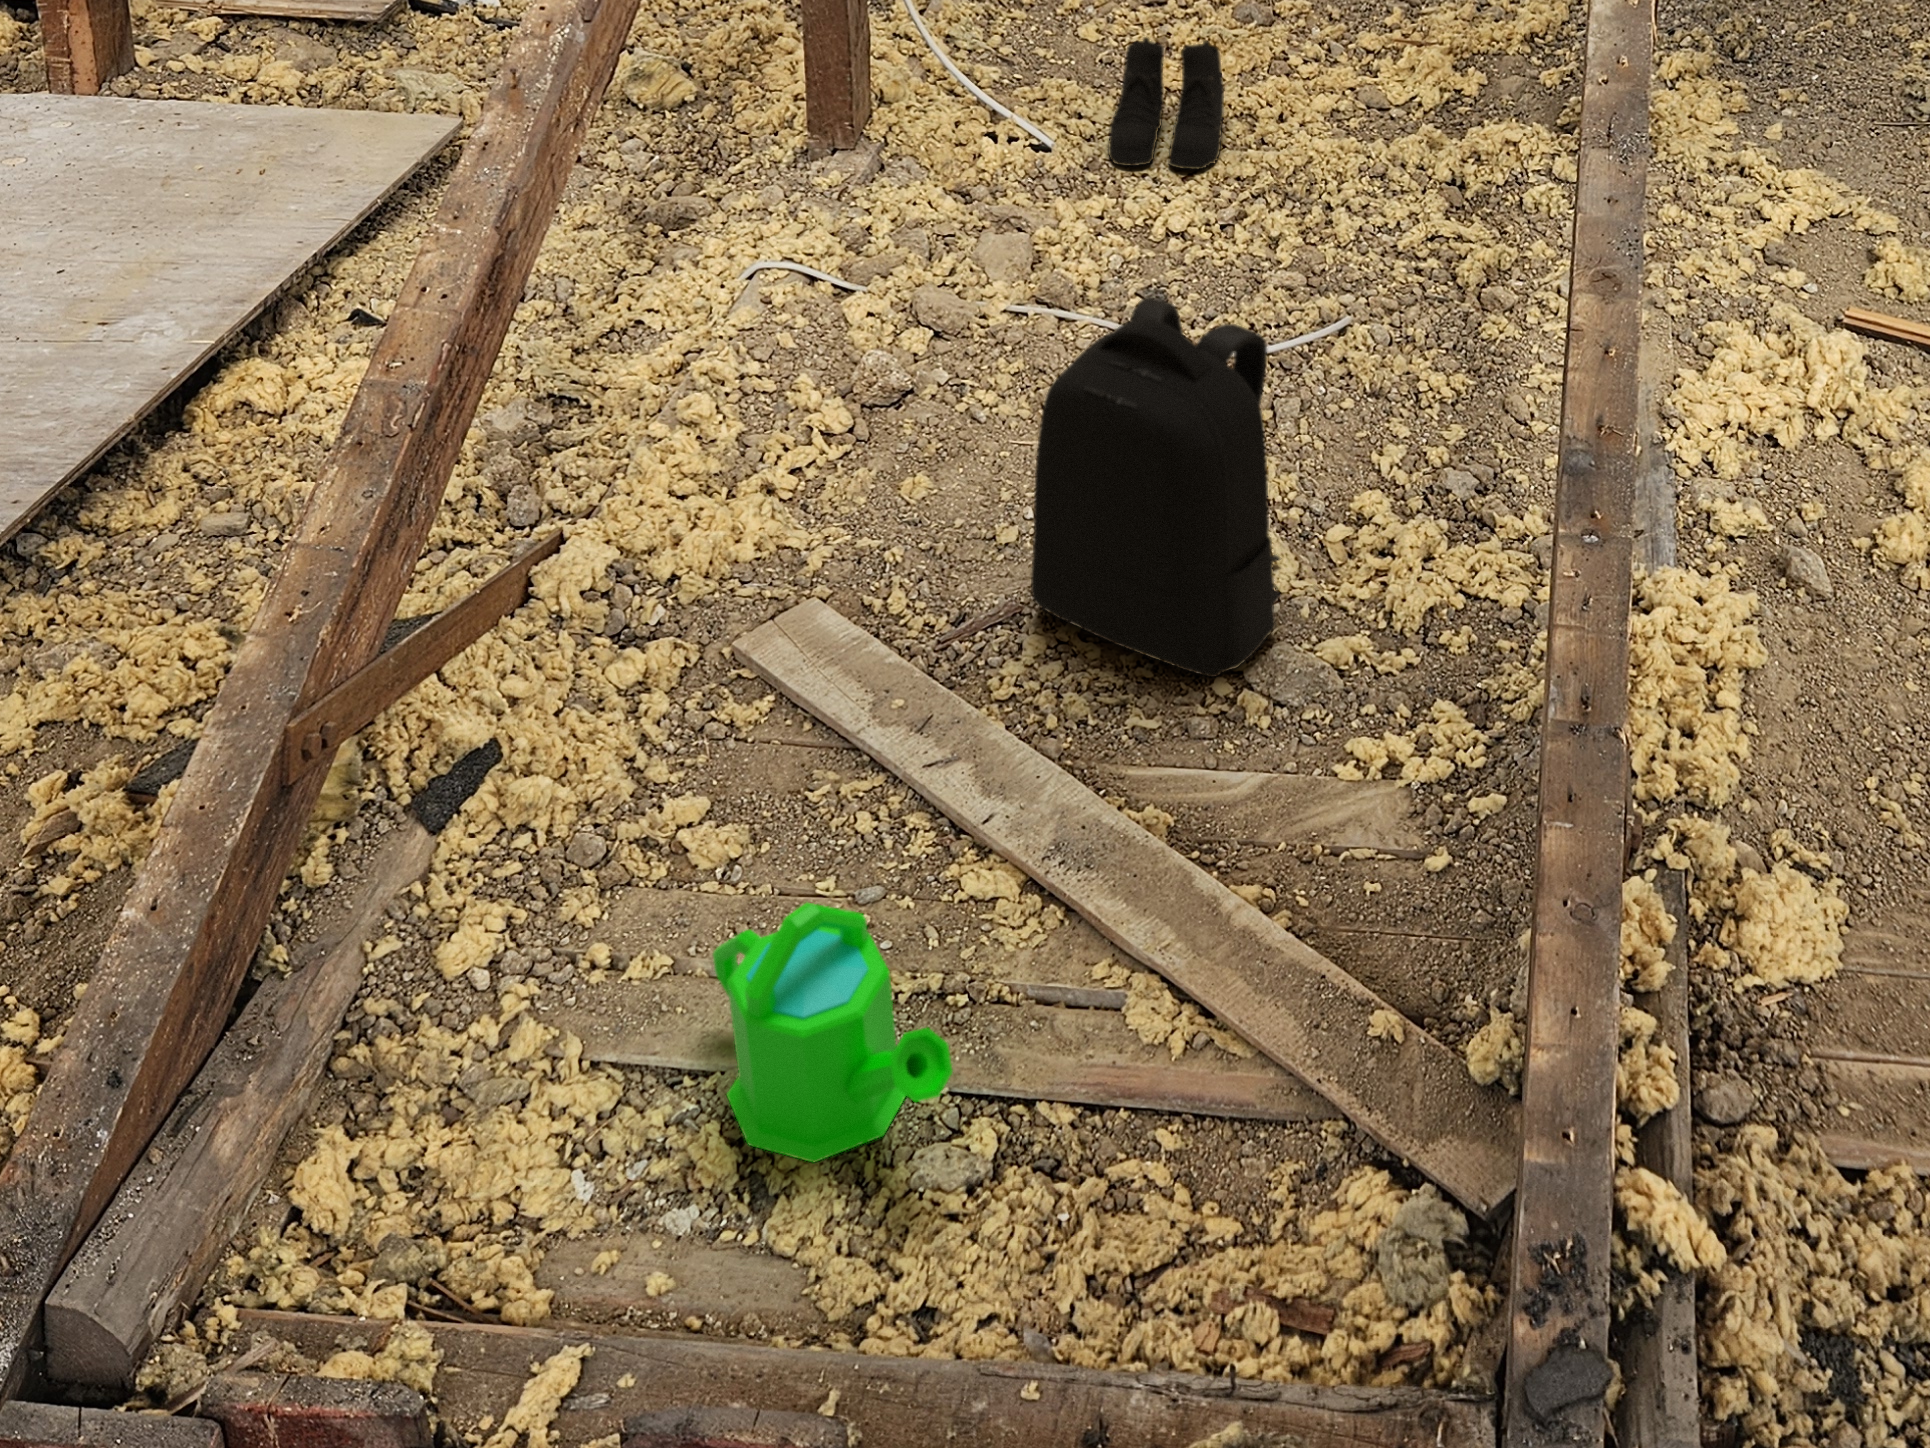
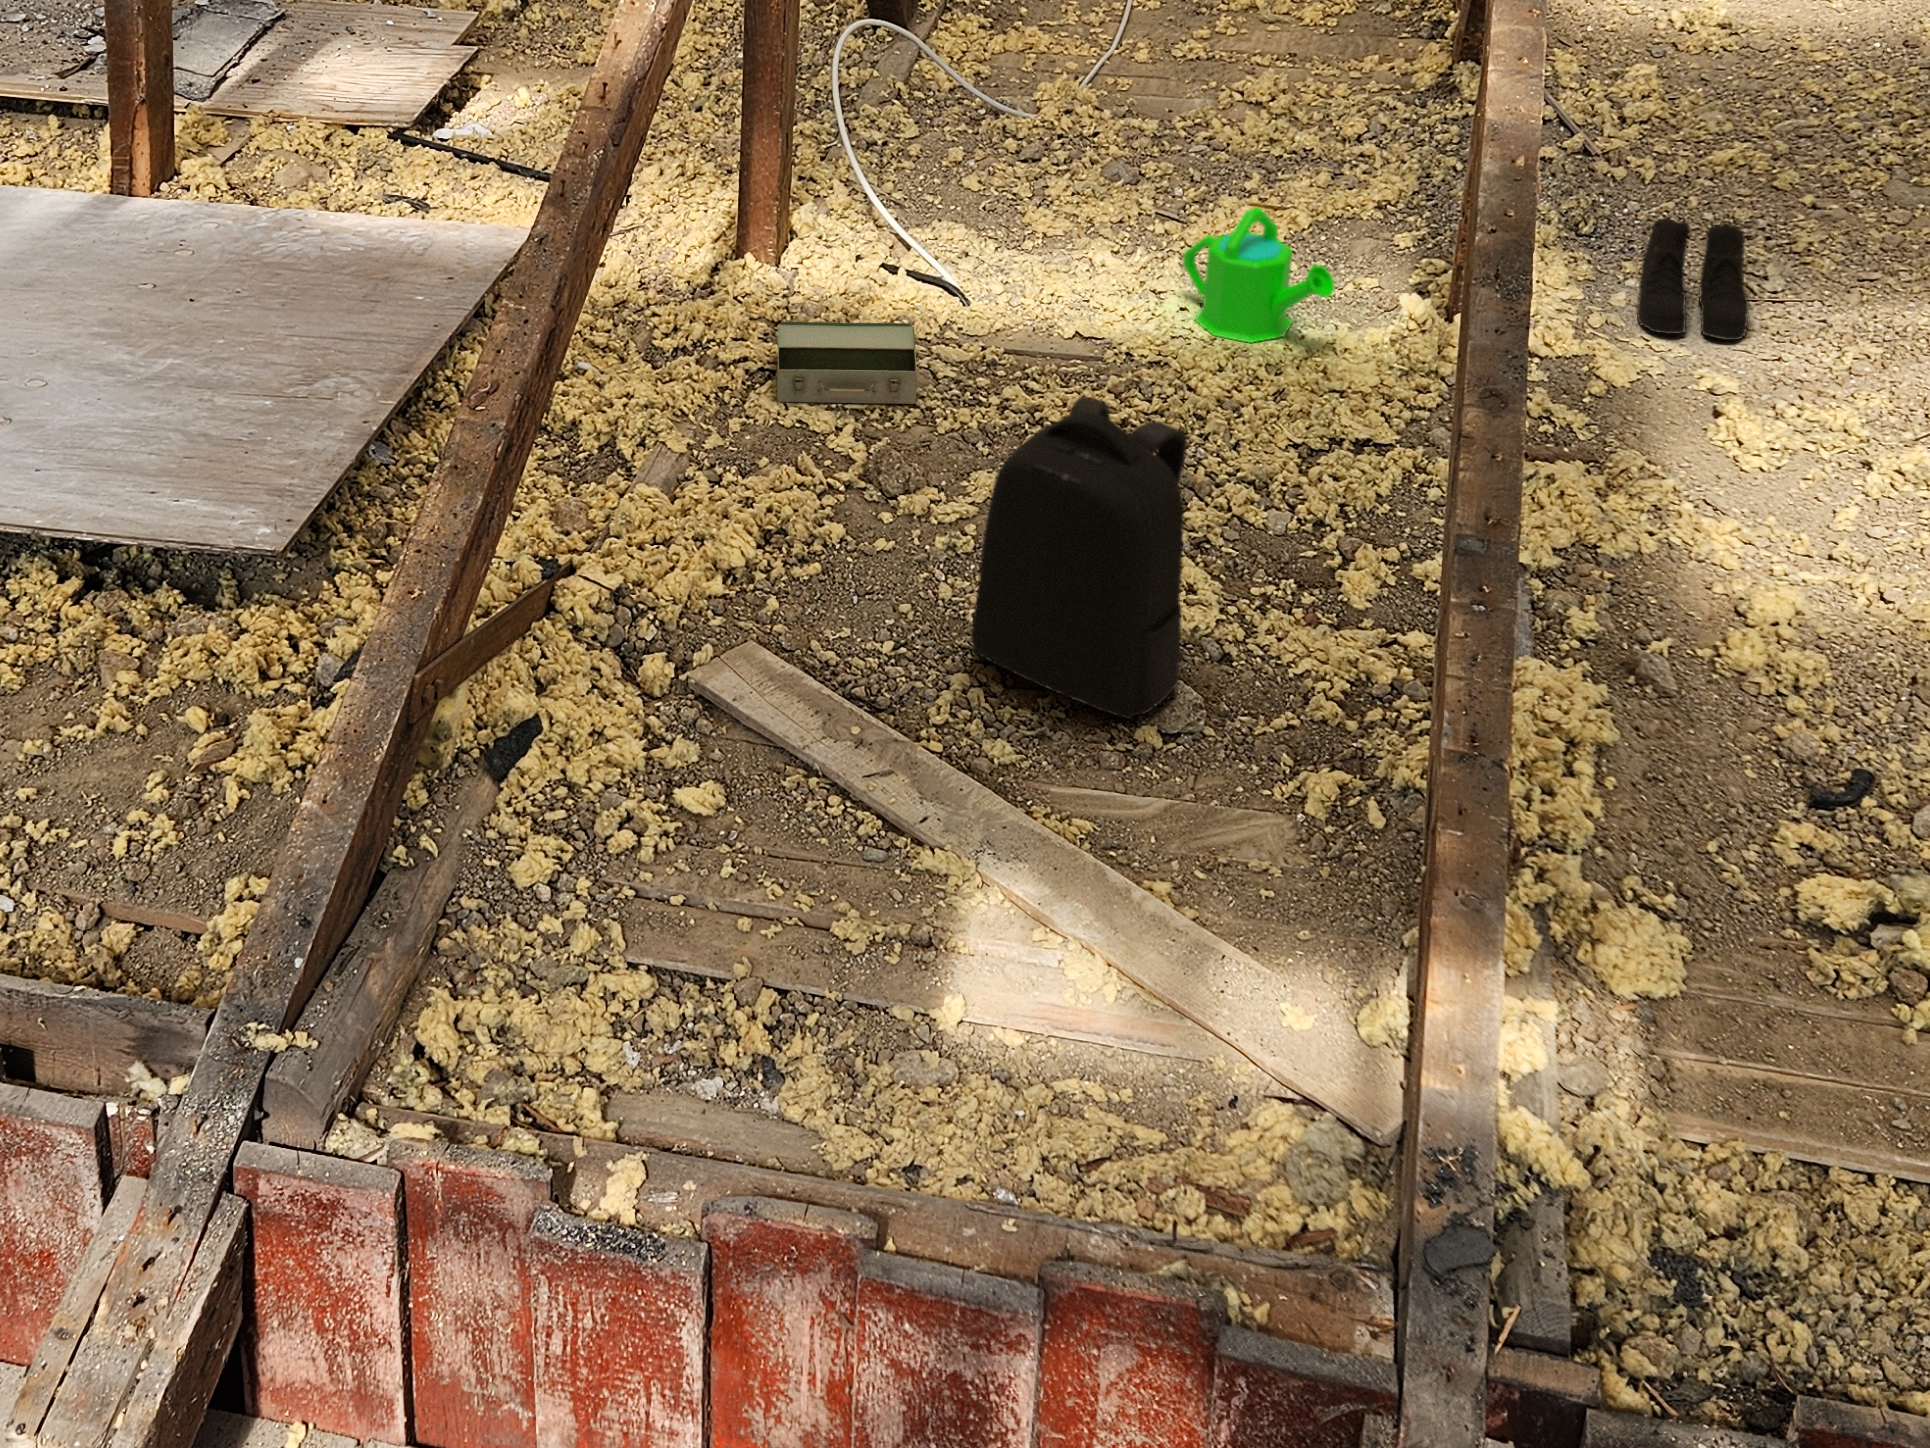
boots: present [1108,38,1224,169] -> present [1637,217,1749,340]
toolbox: none [829,205,994,307] -> present [777,321,917,404]
watering can: present [713,903,952,1162] -> present [1183,207,1335,343]

